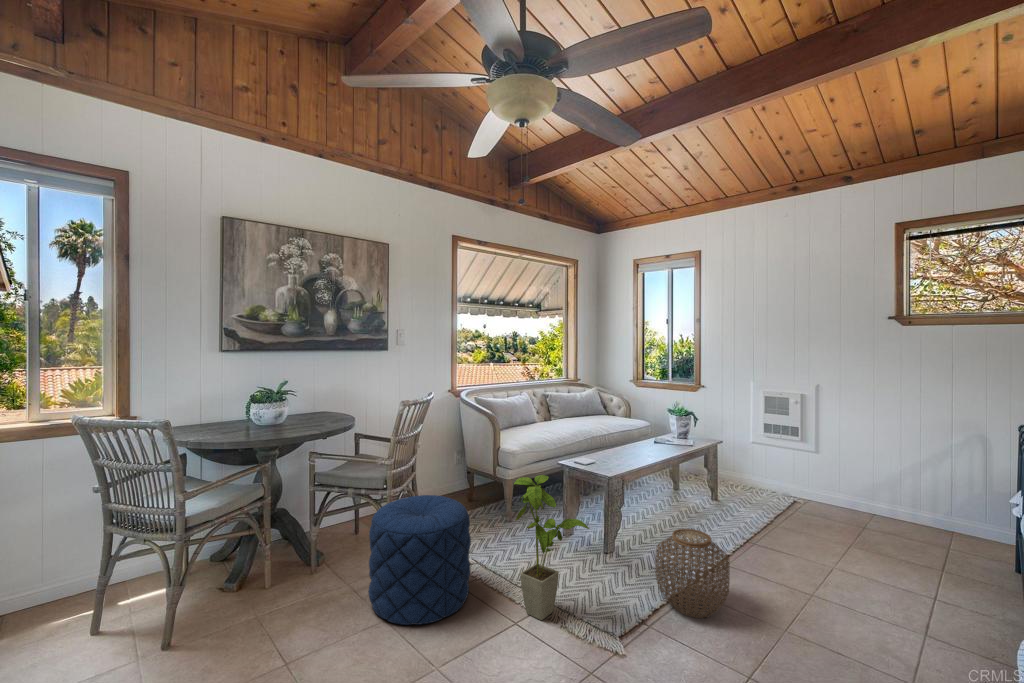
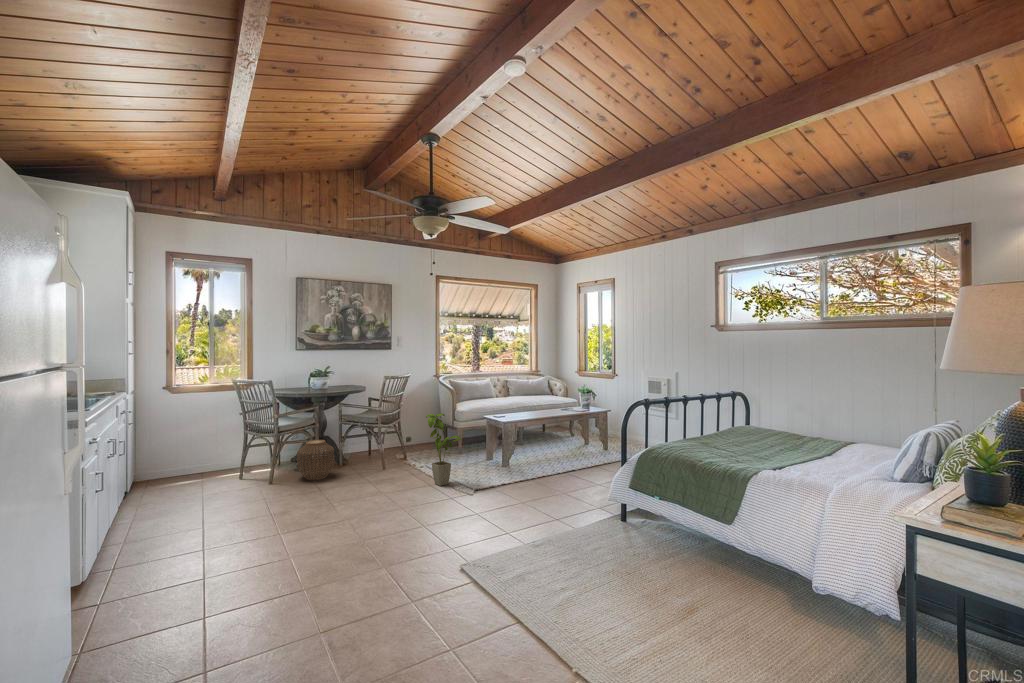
pouf: present [368,495,471,625] -> none [361,427,413,484]
woven basket: present [655,529,730,618] -> present [297,440,334,480]

